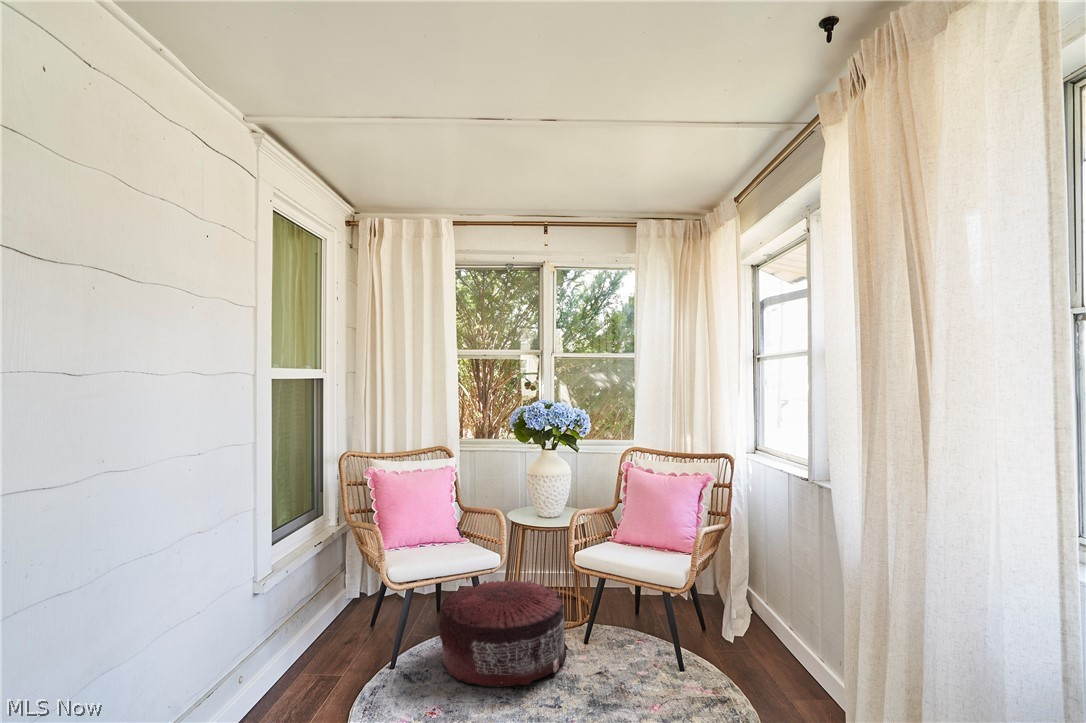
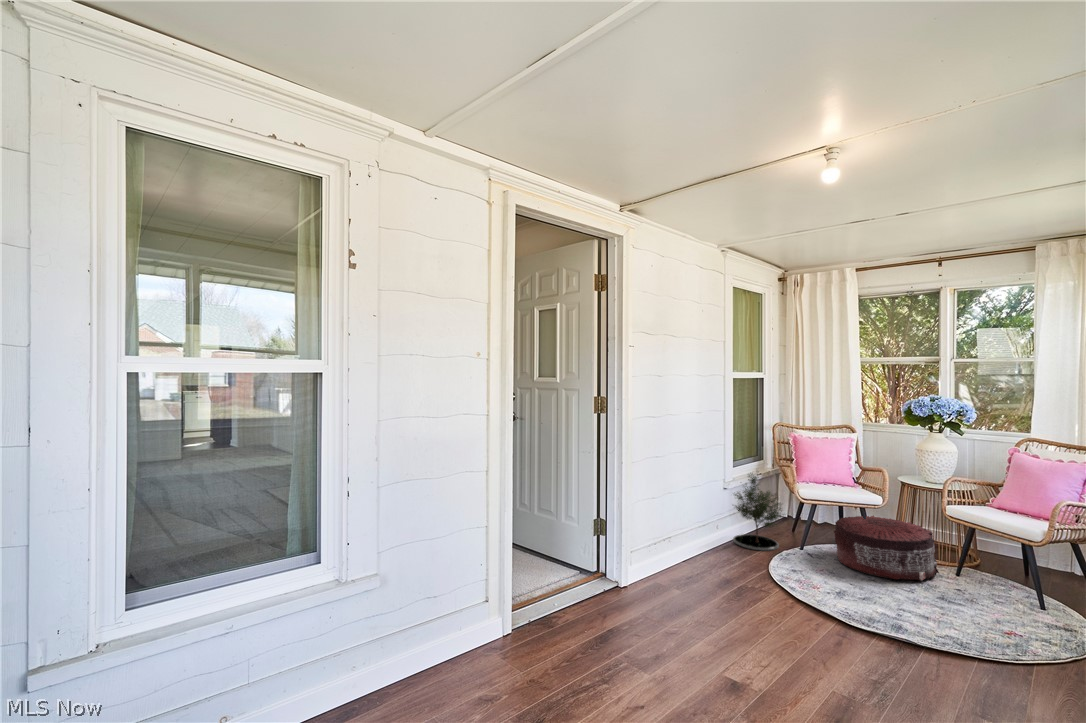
potted tree: none [268,542,367,698] -> present [733,474,781,551]

